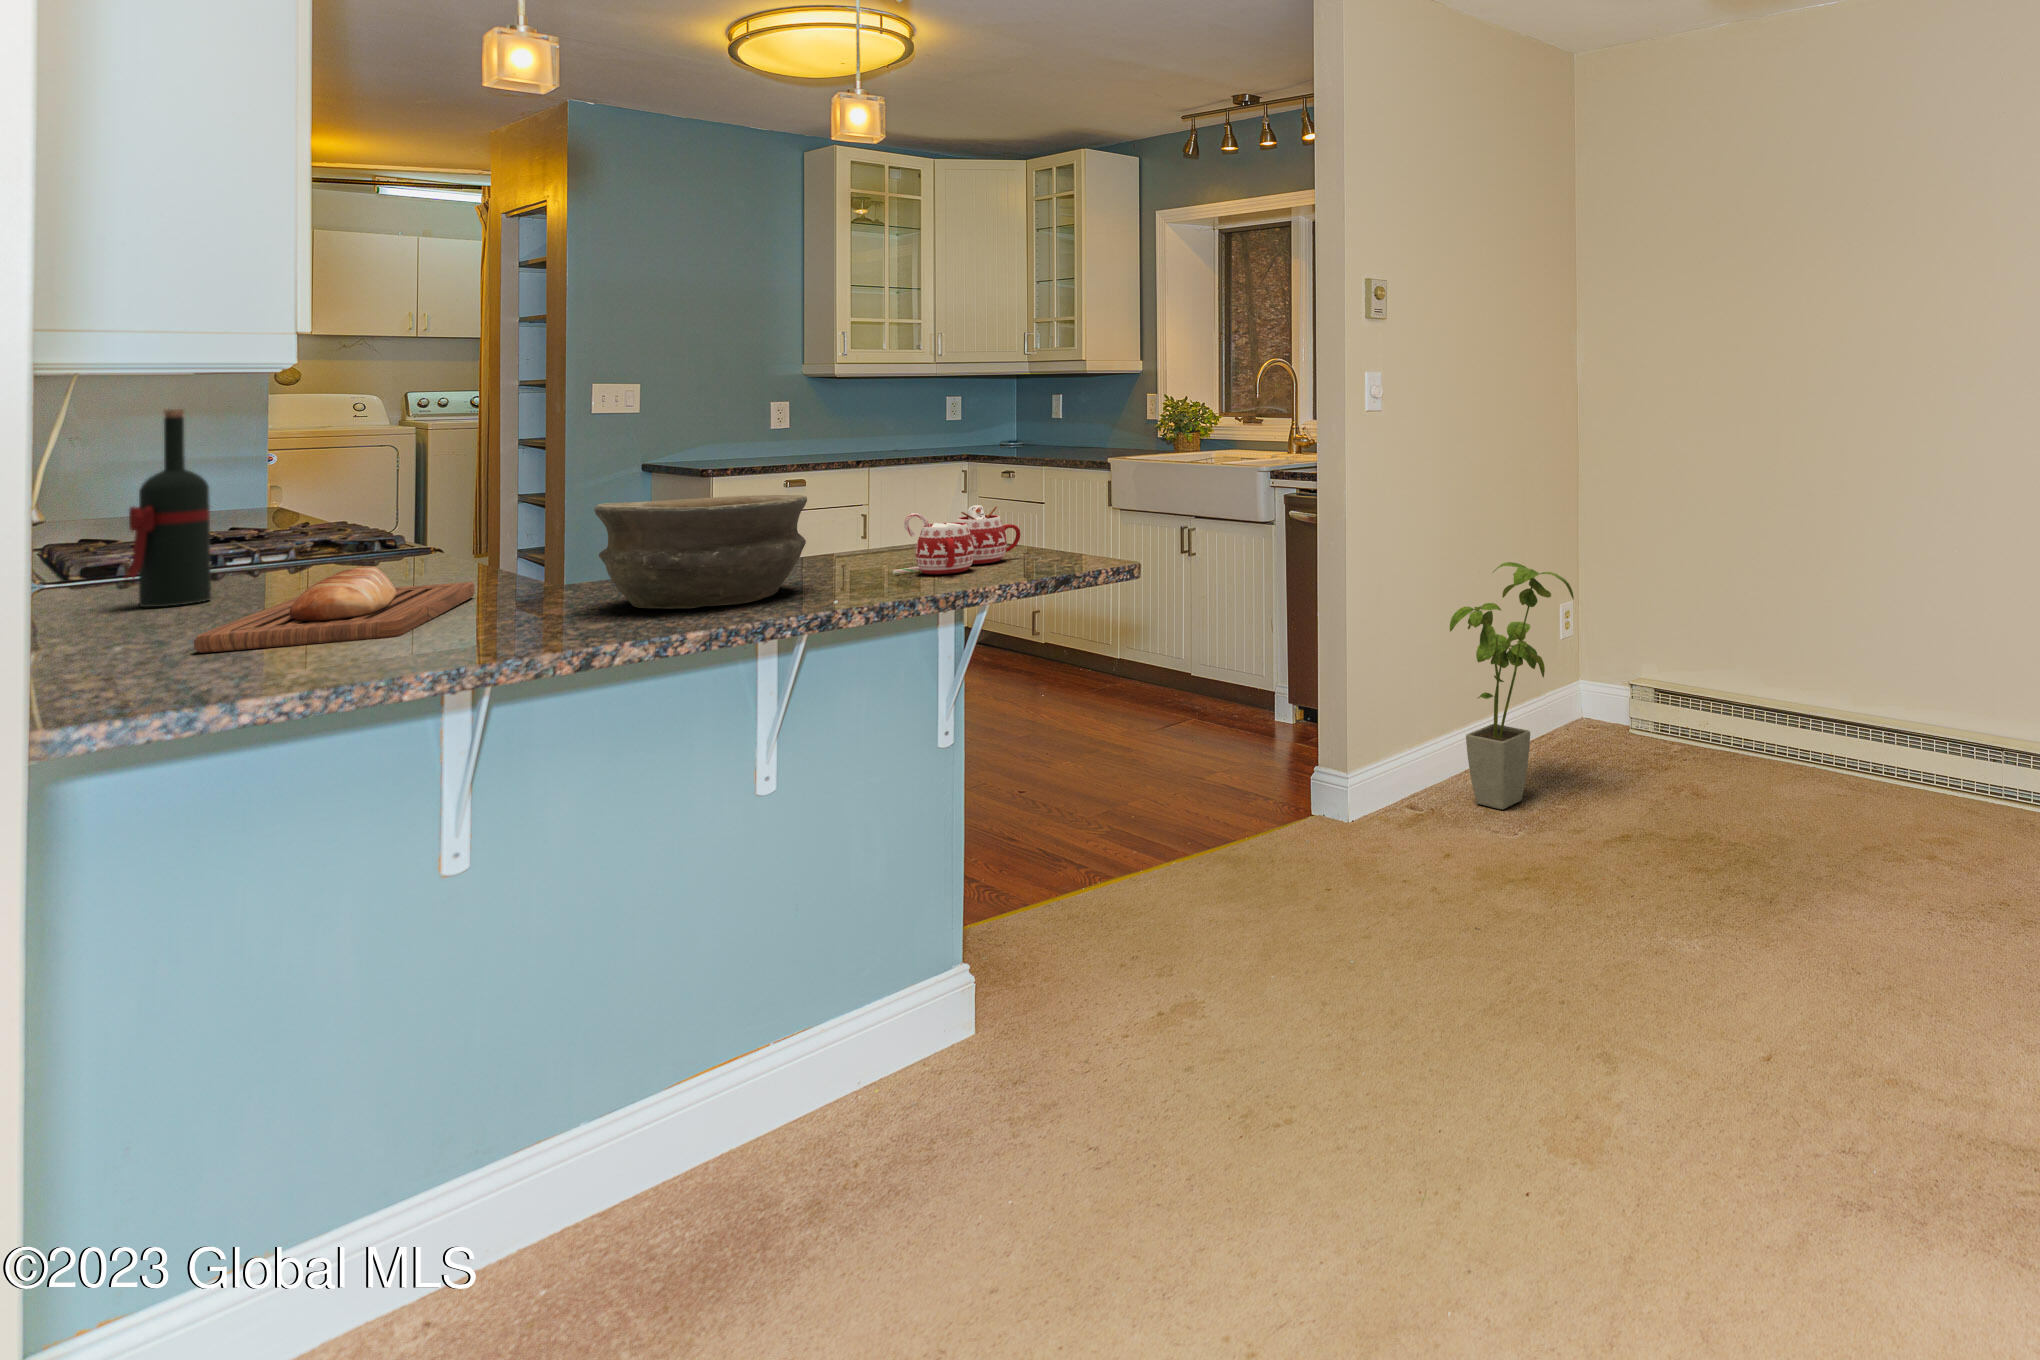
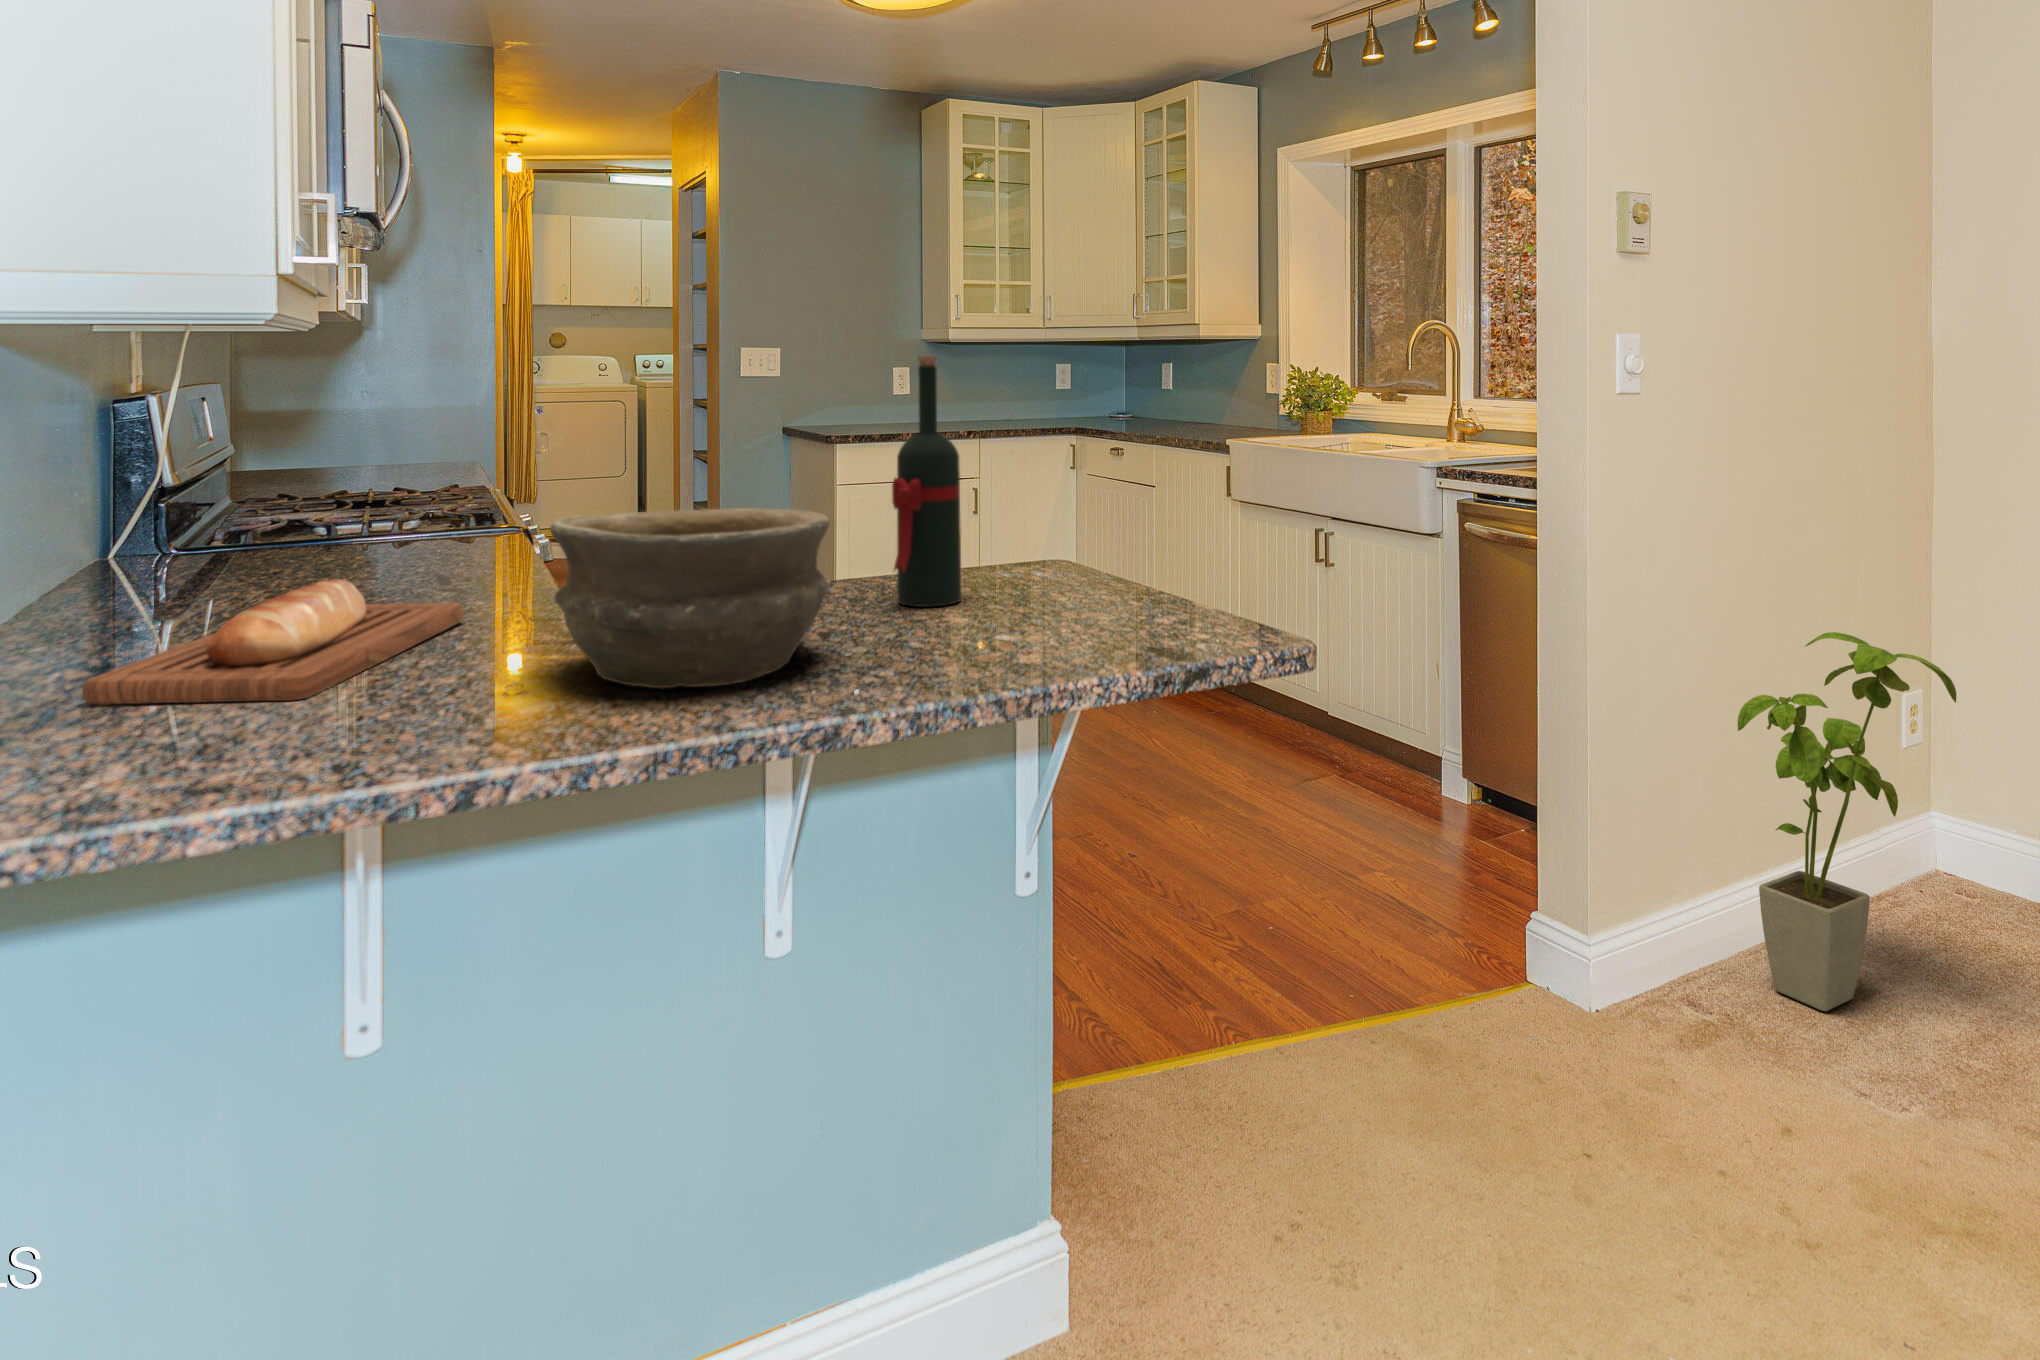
wine bottle: present [126,409,211,608] -> present [892,356,962,607]
mug: present [893,505,1020,574] -> none [953,534,1135,646]

